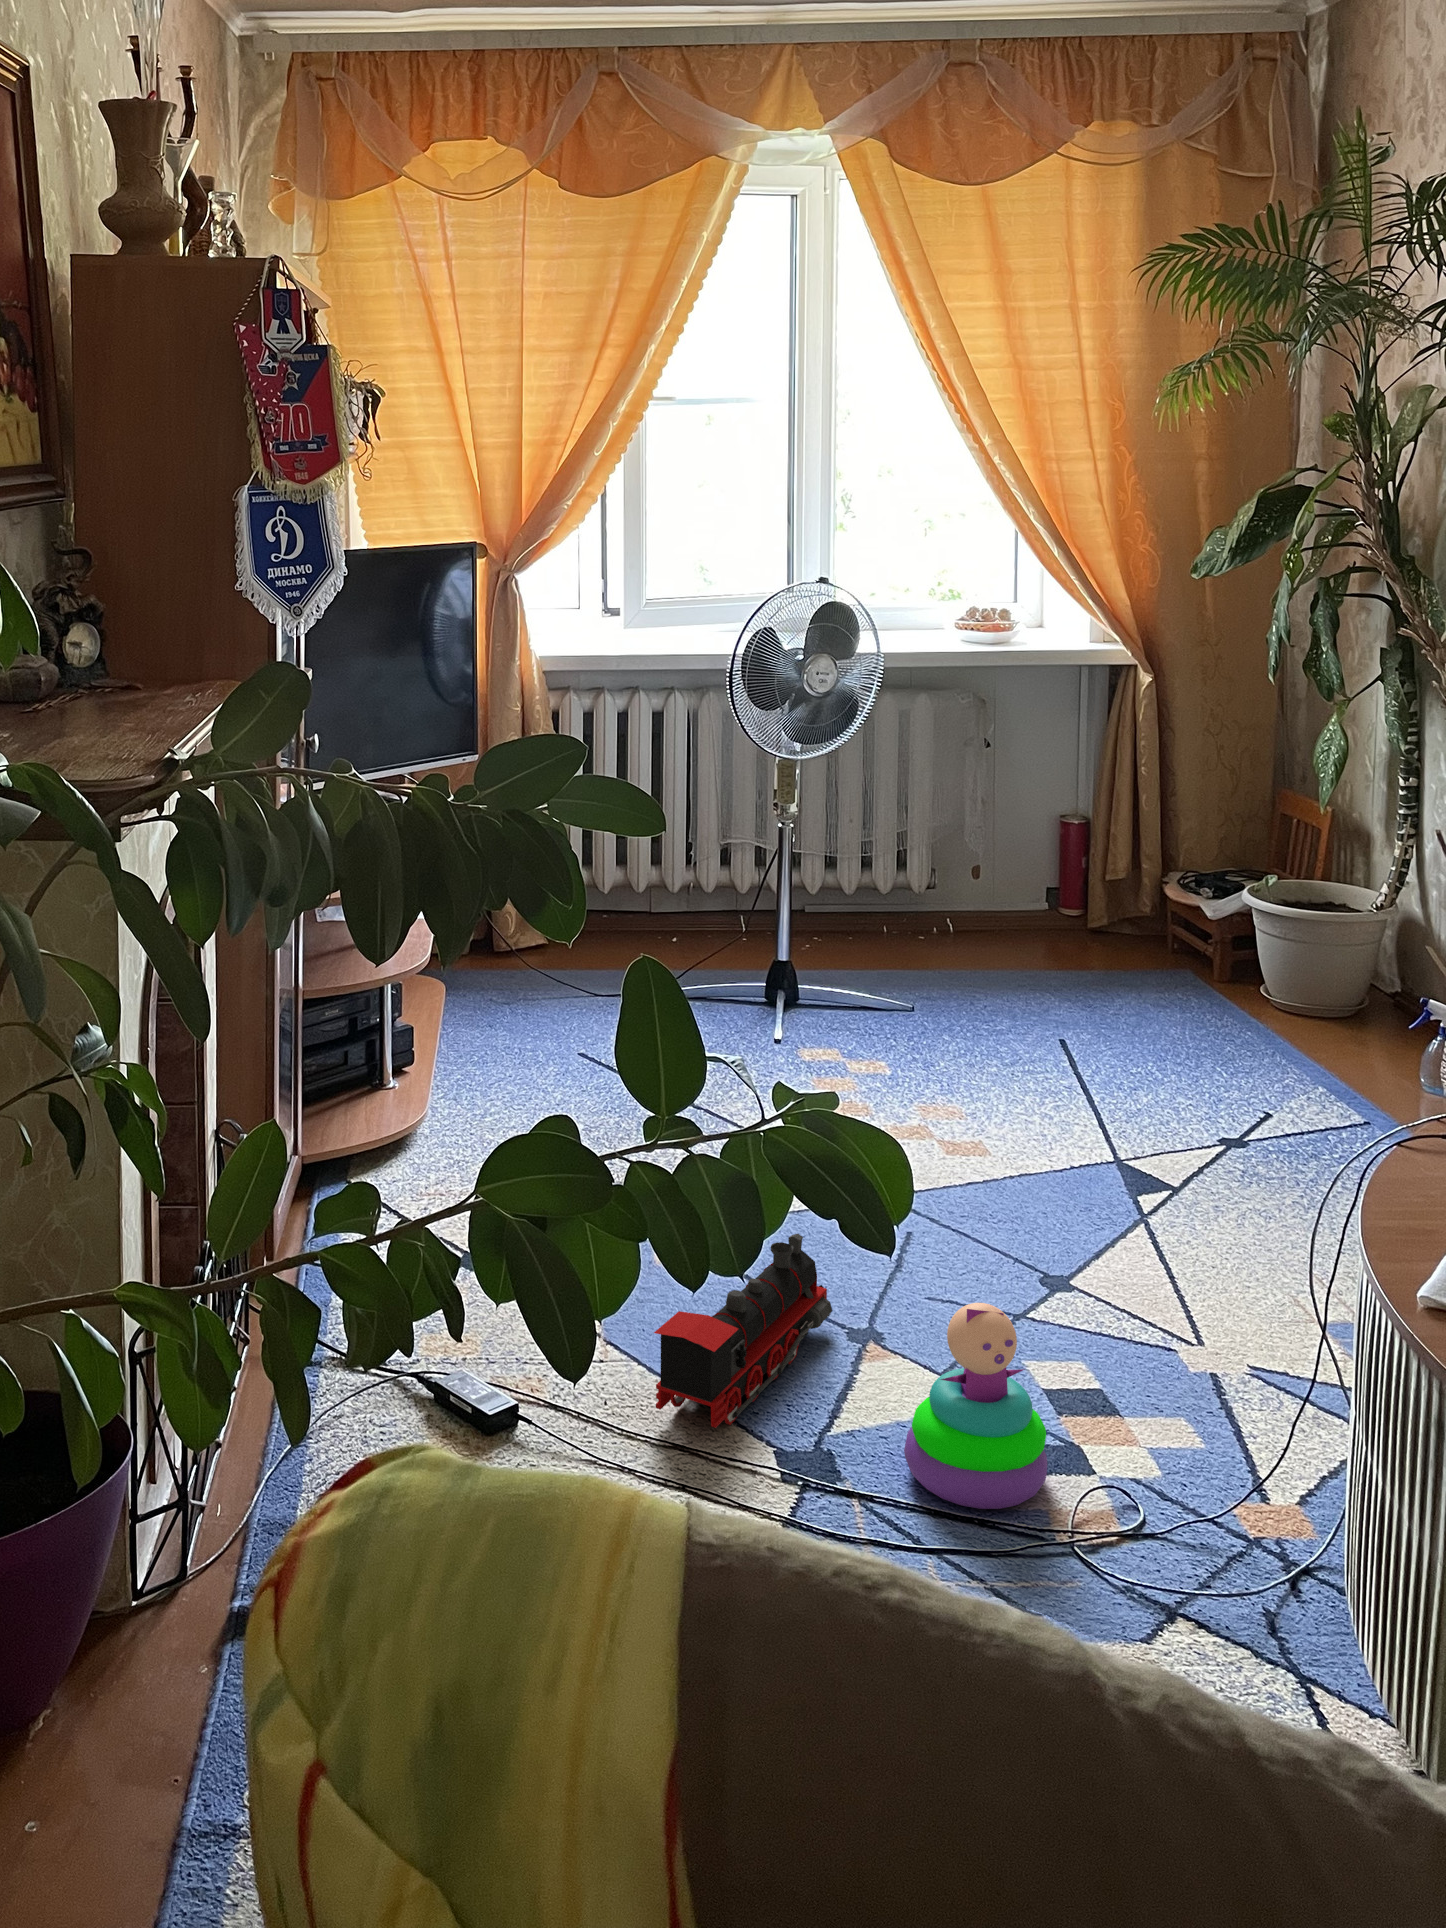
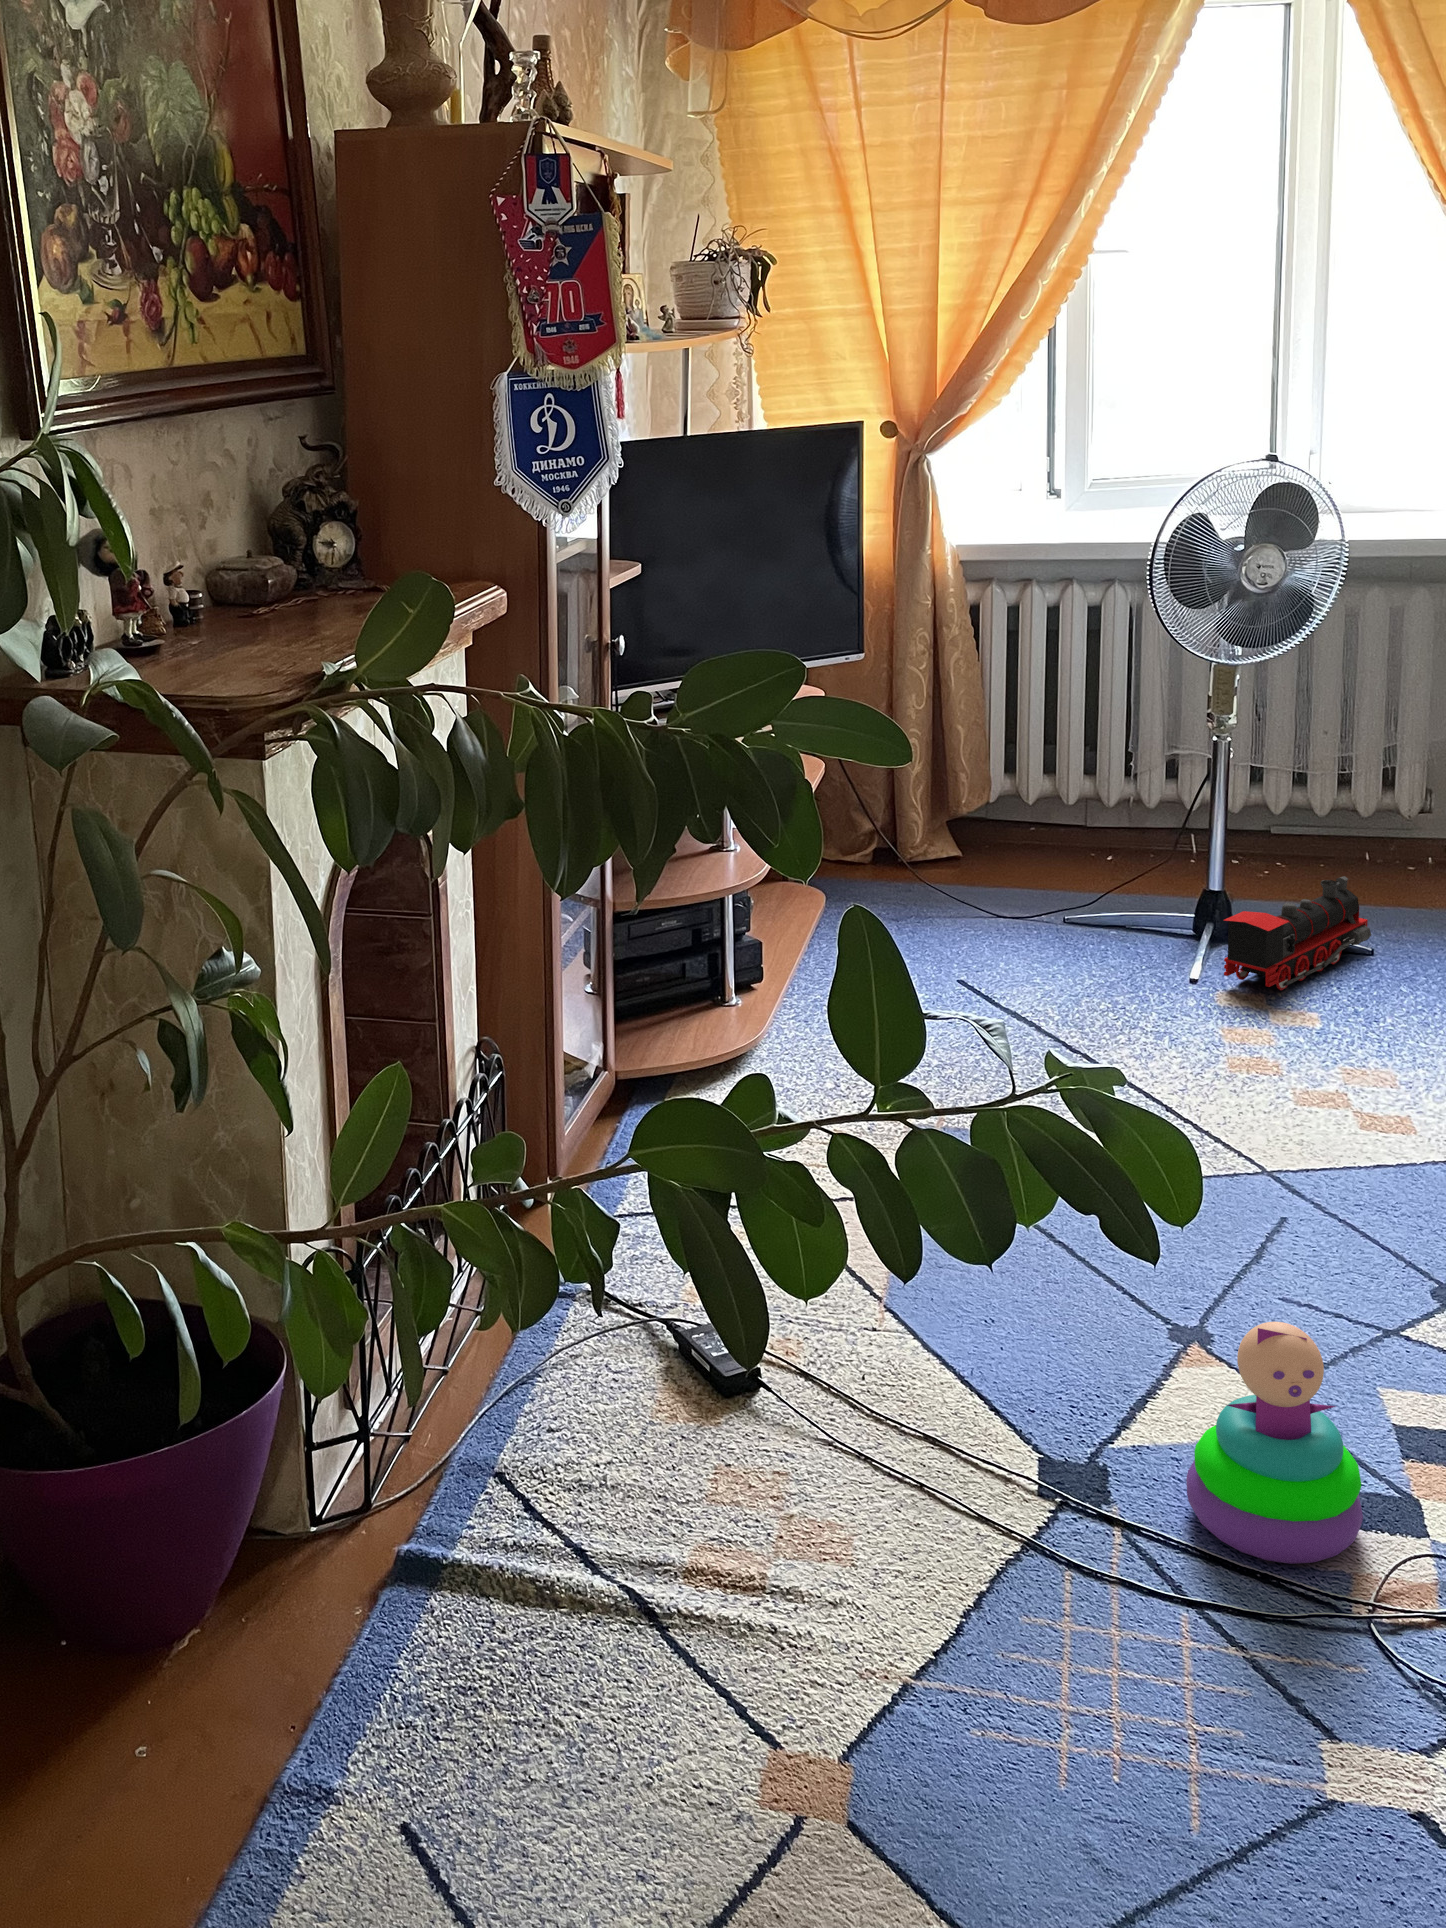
toy train: present [654,1234,833,1428] -> present [1224,876,1371,990]

